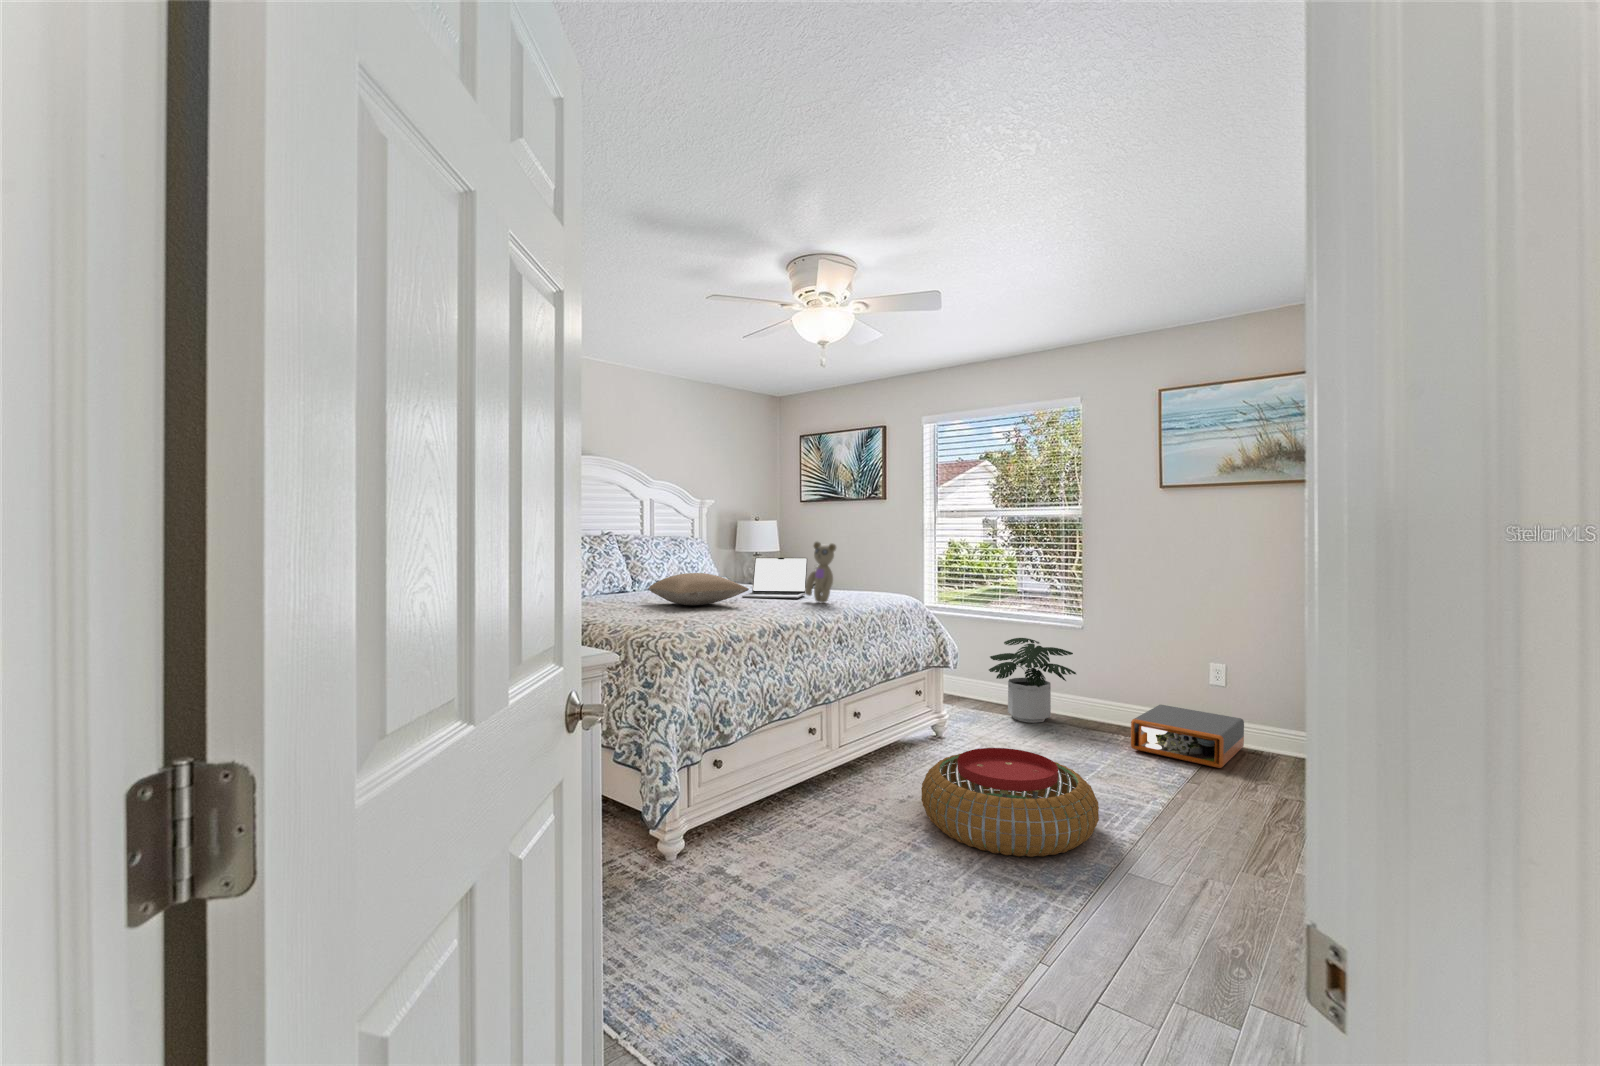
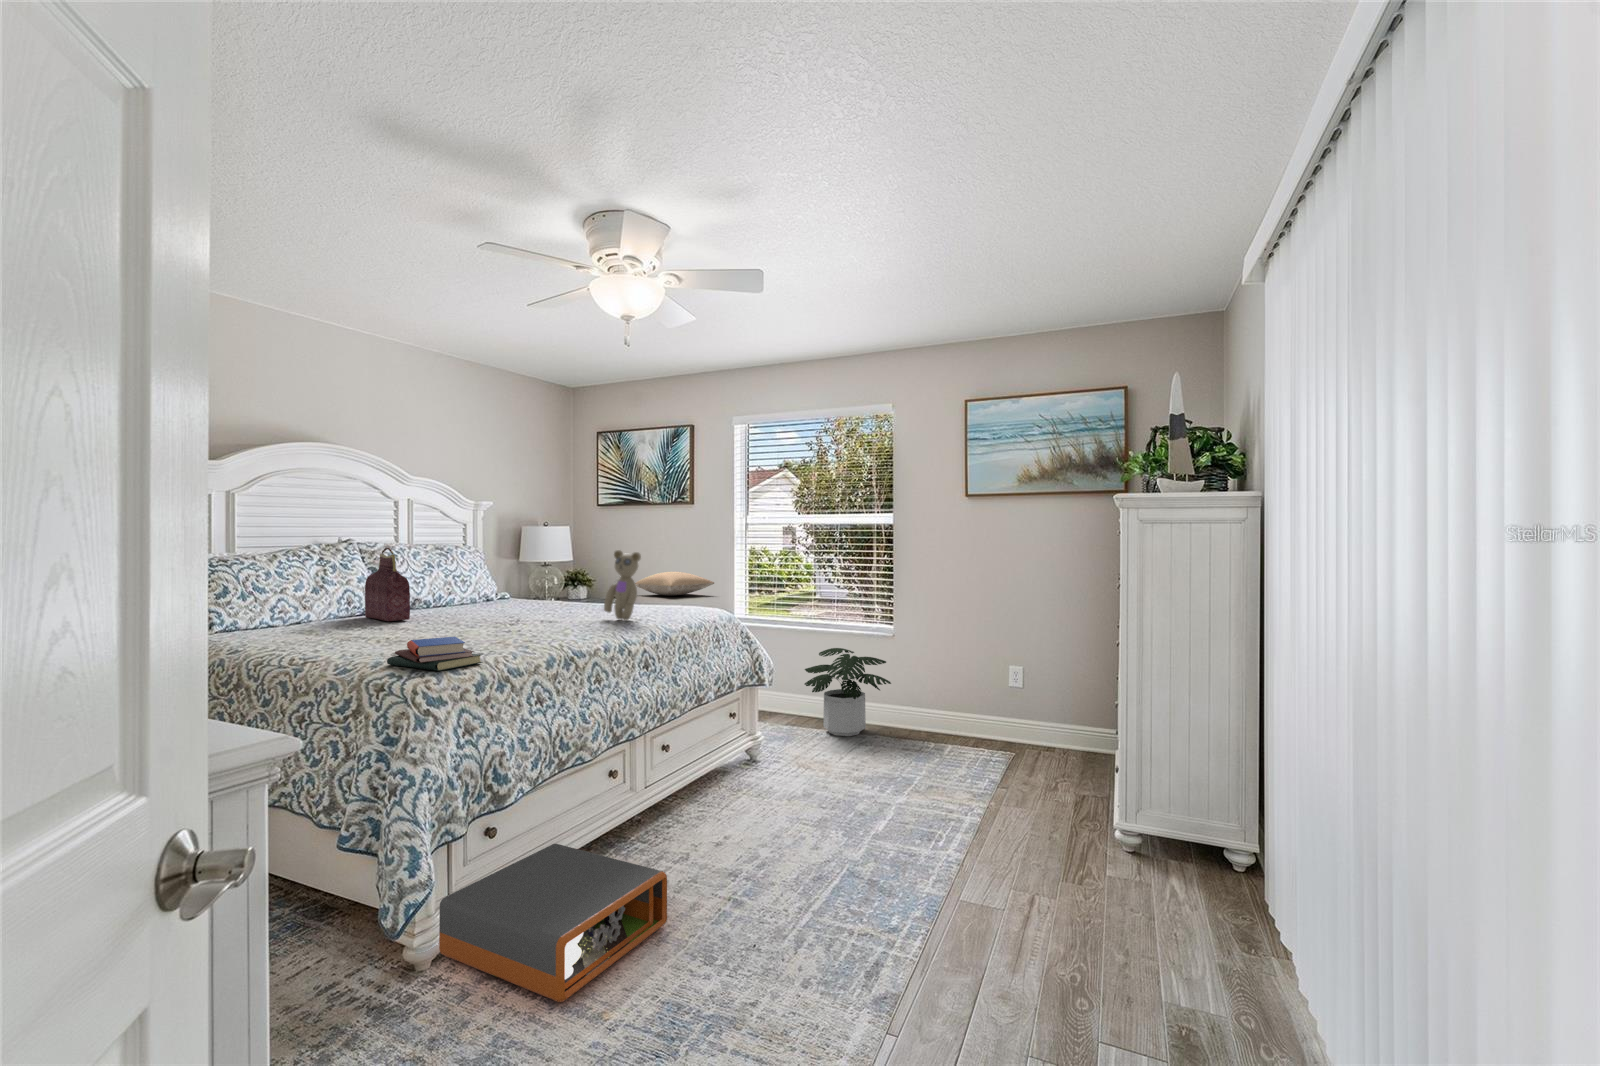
handbag: none [622,539,655,598] -> present [365,548,410,621]
laptop: present [742,558,807,598] -> none [526,568,606,617]
pillow: present [649,573,749,606] -> present [635,572,714,596]
book: none [645,608,712,633] -> present [387,637,483,671]
storage box: present [1131,705,1244,768] -> present [439,844,667,1002]
pouf: present [921,748,1099,857] -> none [741,774,927,898]

